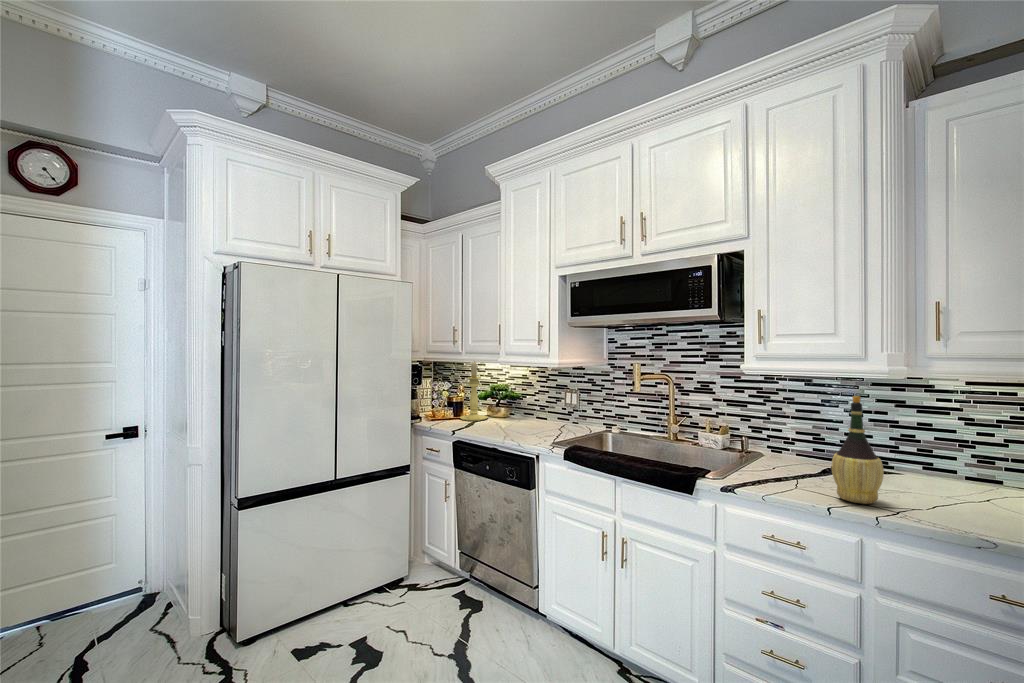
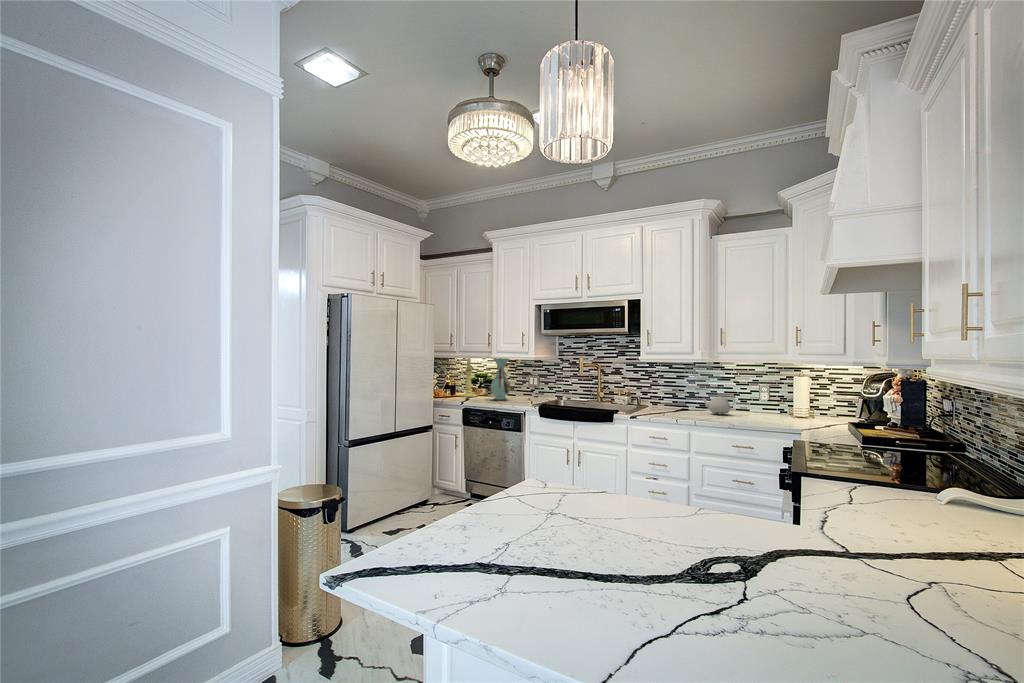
decorative vase: none [494,364,525,431] -> present [491,358,510,400]
wine bottle: present [832,396,884,504] -> none [679,369,698,416]
teapot: none [885,449,980,497] -> present [702,394,735,414]

